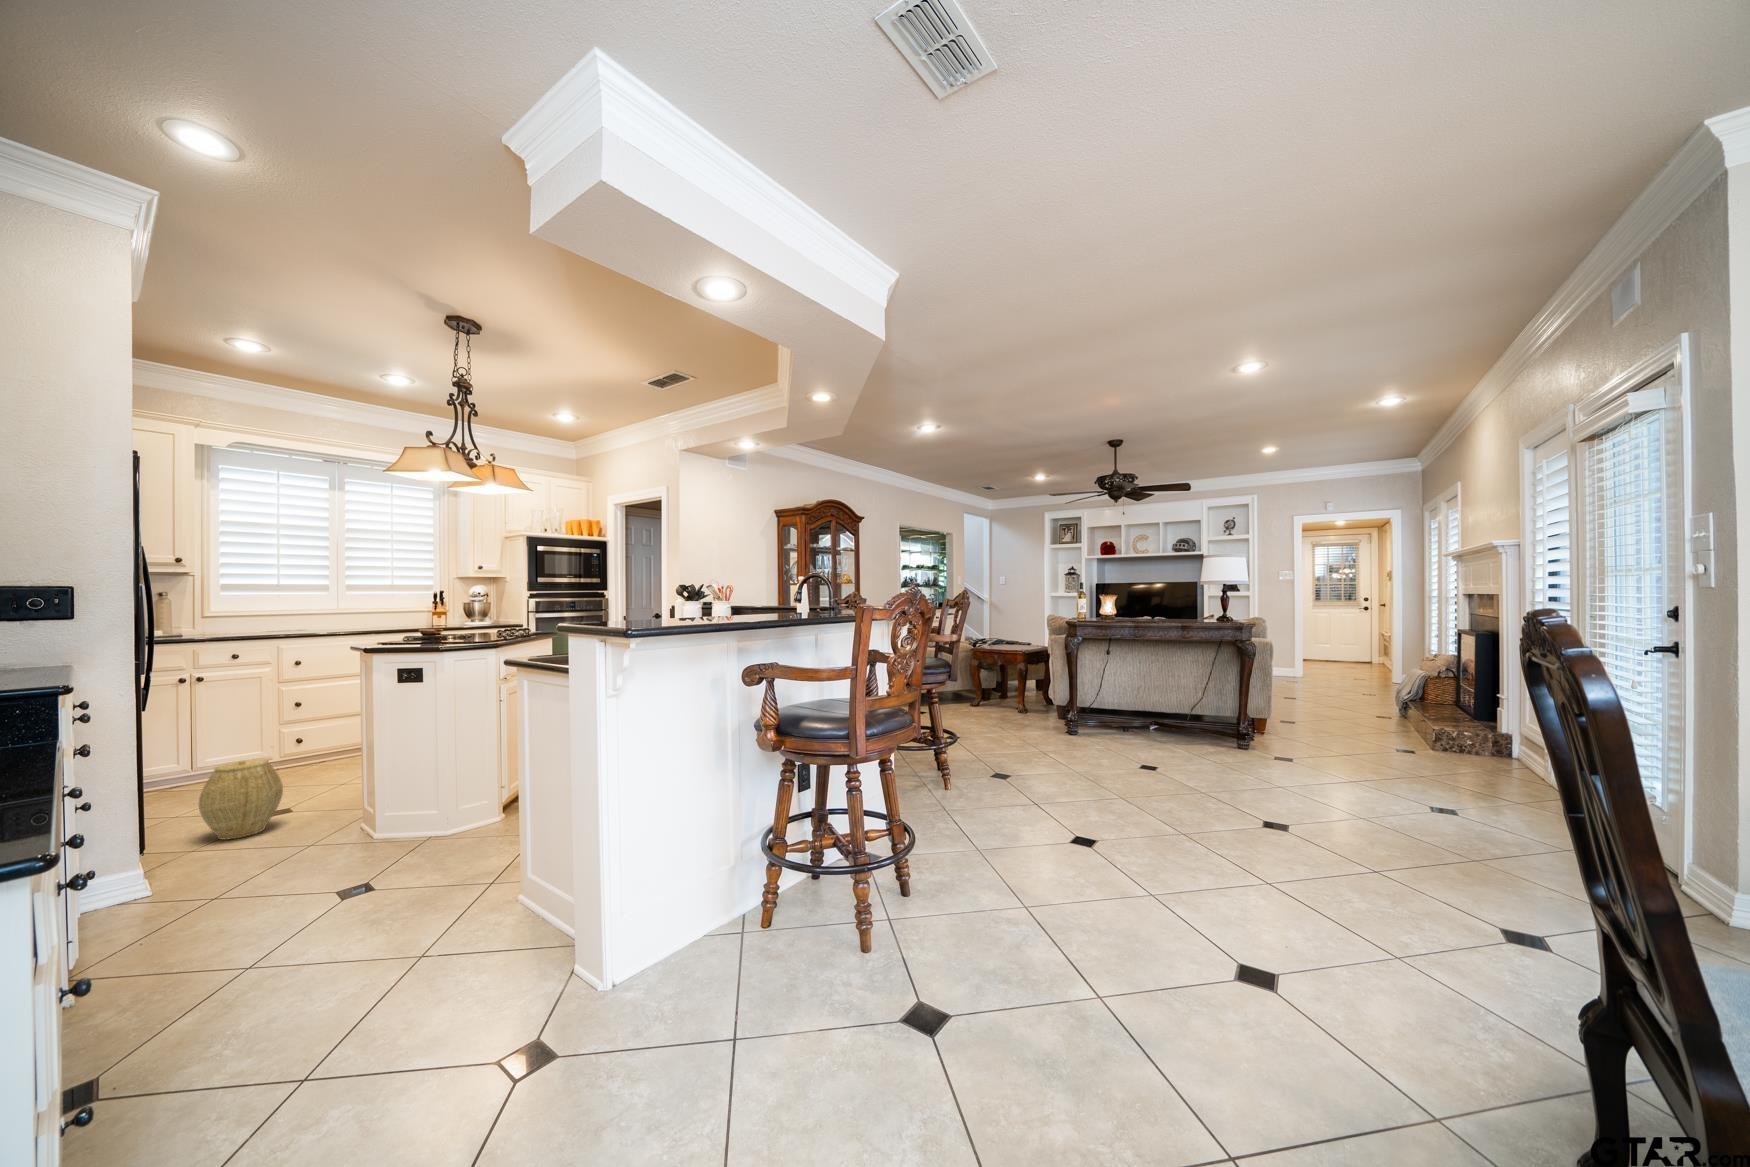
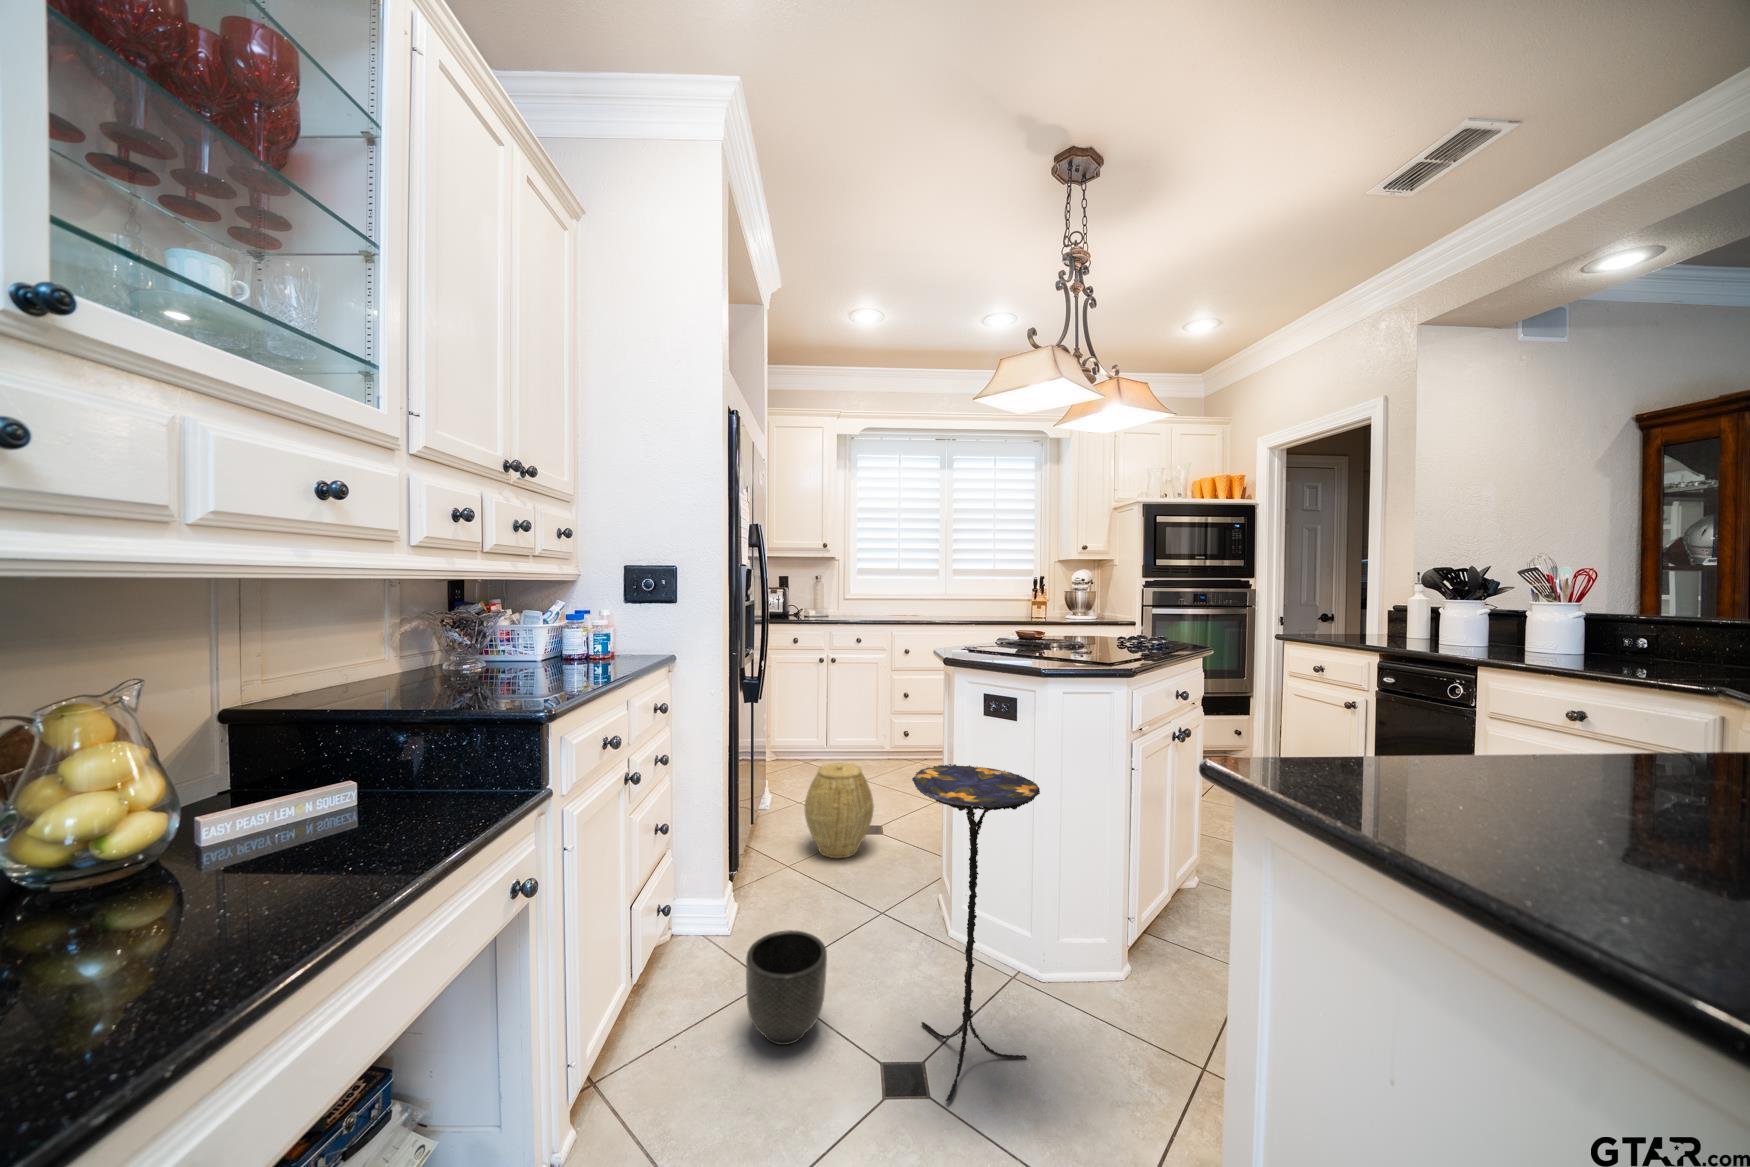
side table: none [353,708,443,884] -> present [912,764,1040,1102]
planter: none [206,844,283,913] -> present [746,930,827,1045]

